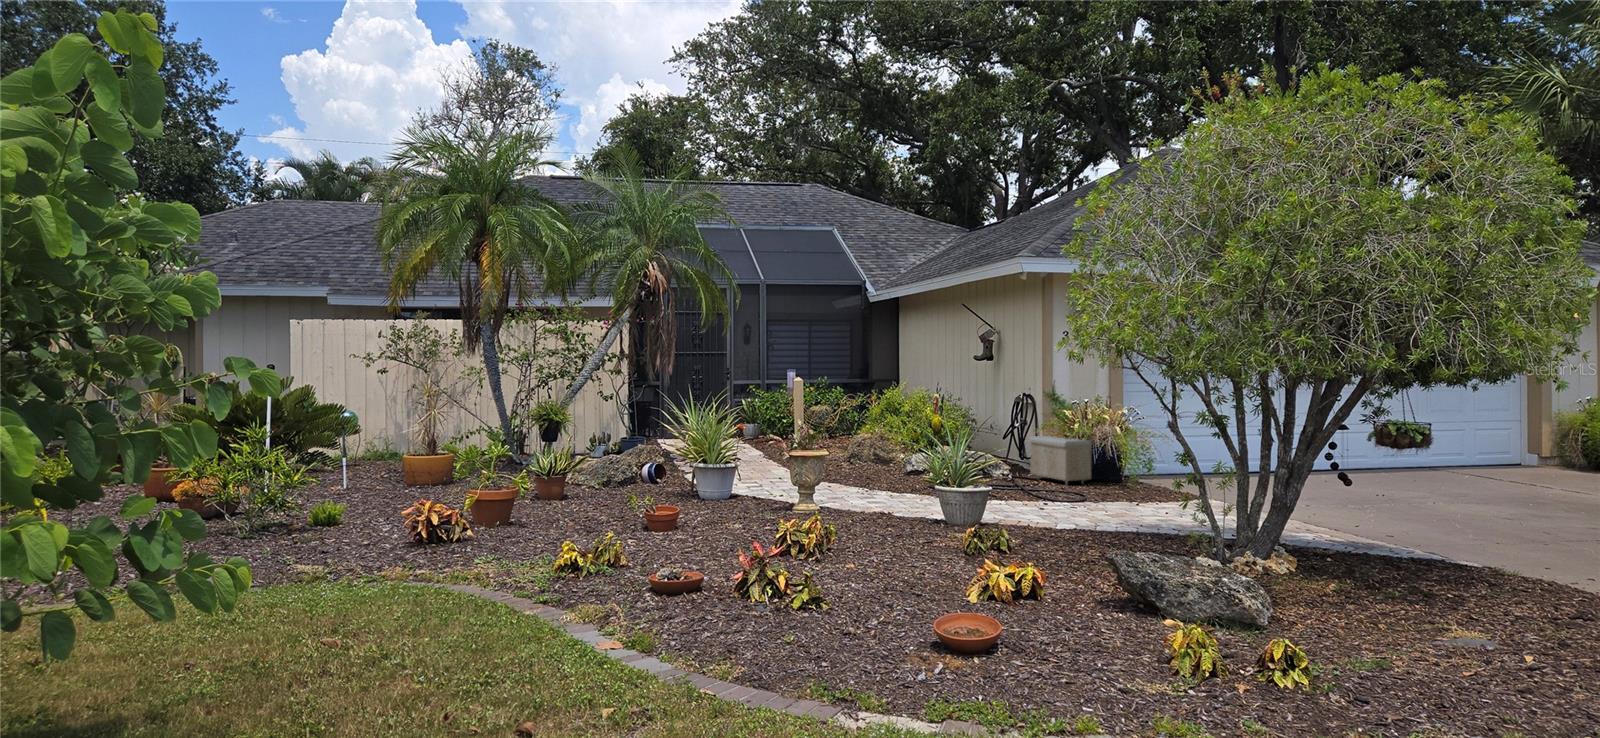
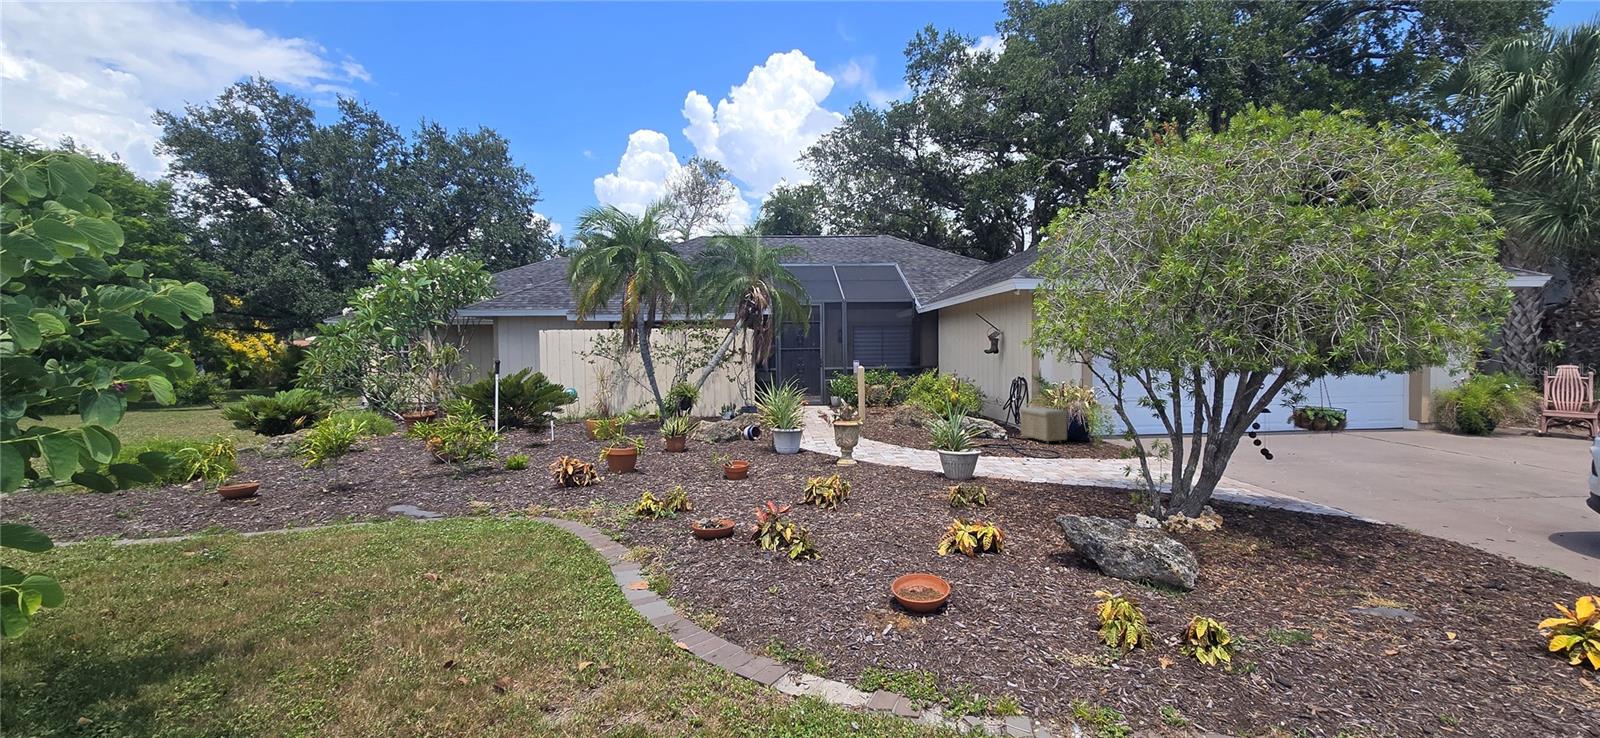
potted tree: none [316,434,358,492] -> present [526,414,547,448]

